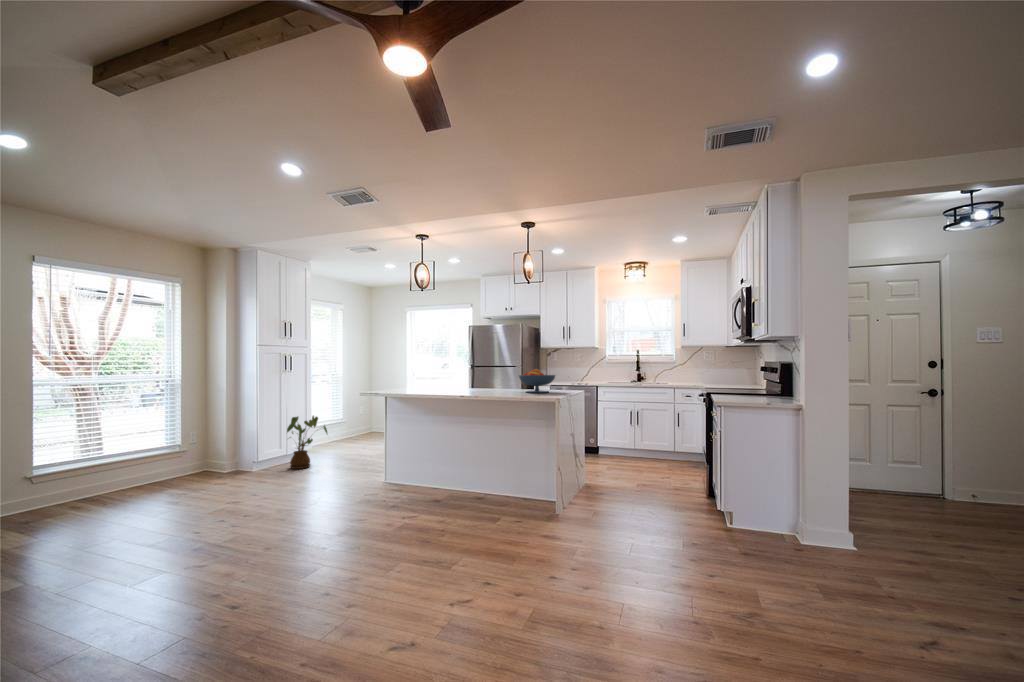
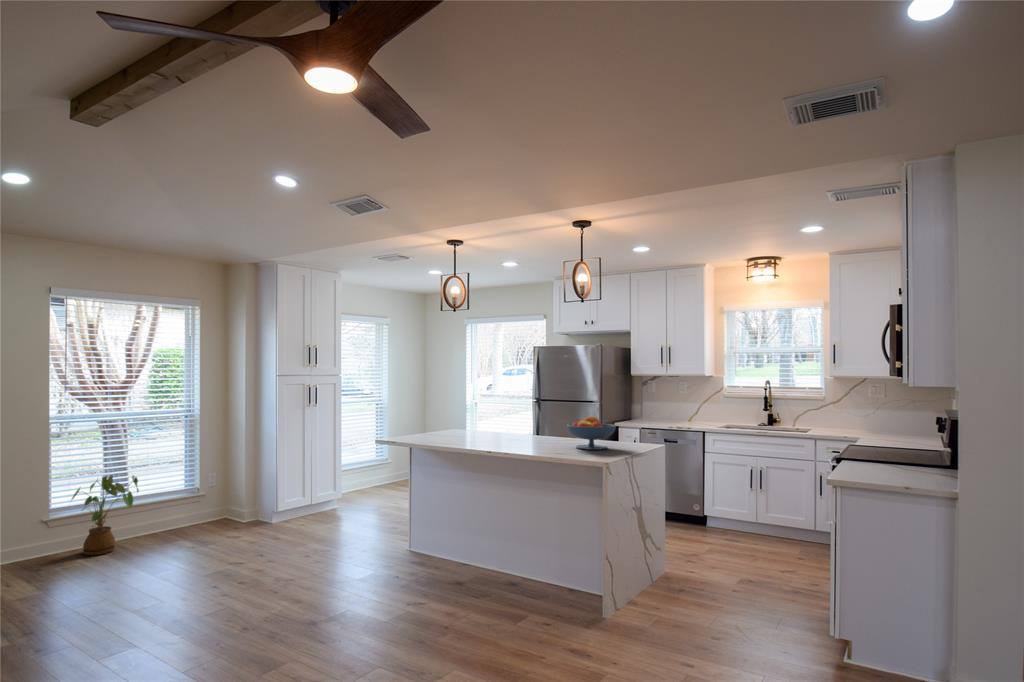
house plant: present [287,416,327,469] -> present [72,476,139,555]

